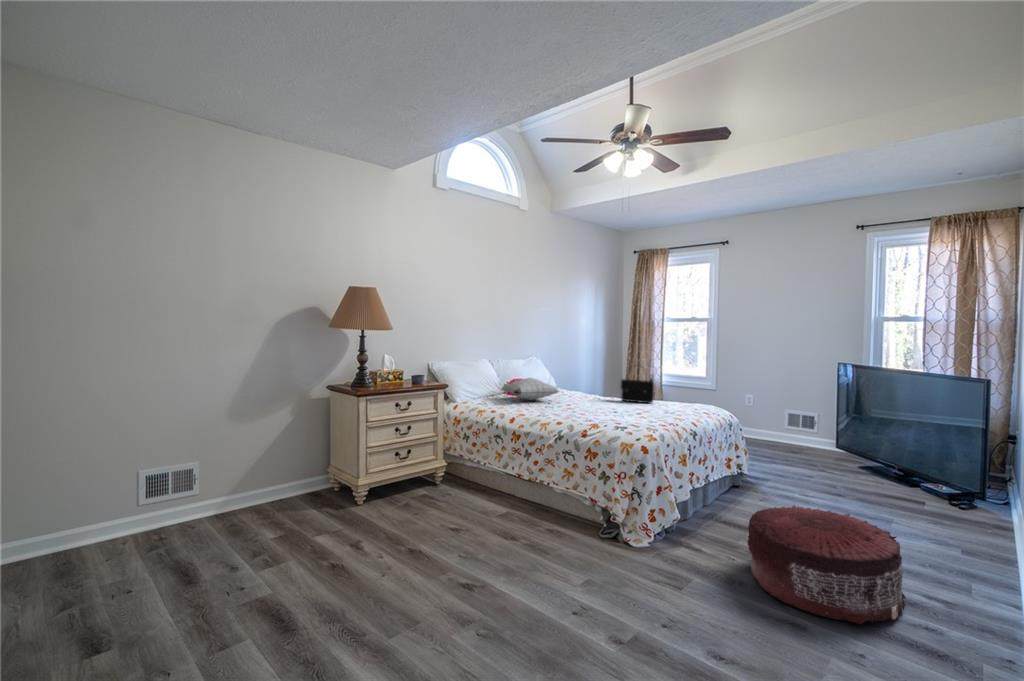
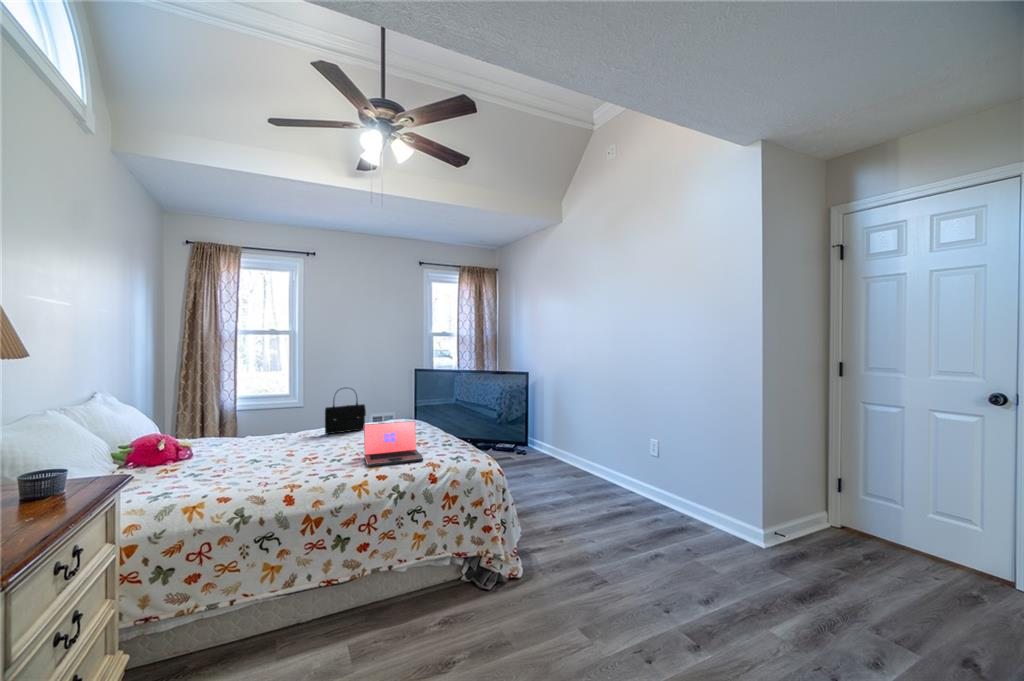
pillow: present [503,378,559,400] -> none [138,428,271,468]
laptop: none [568,390,622,423] -> present [364,421,423,467]
pouf: present [747,505,906,624] -> none [561,470,653,544]

